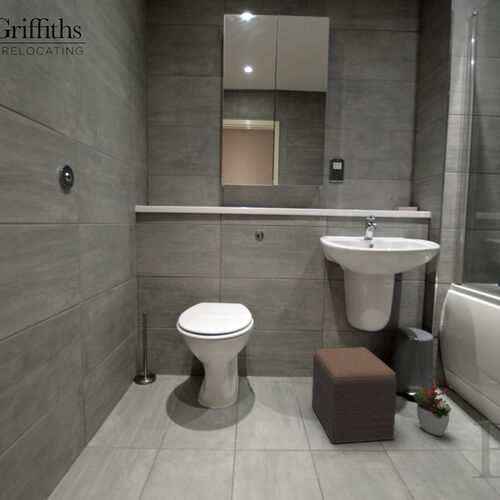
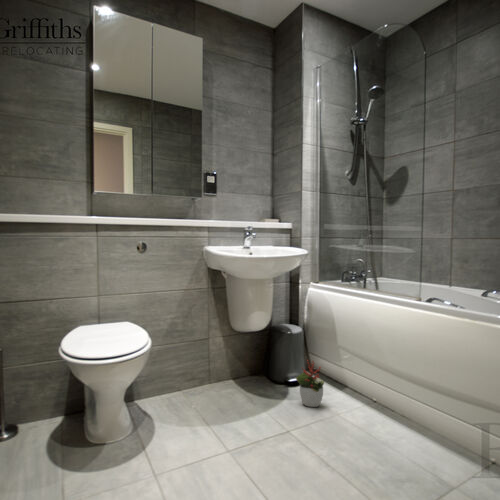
footstool: present [312,347,397,443] -> none [212,346,287,437]

